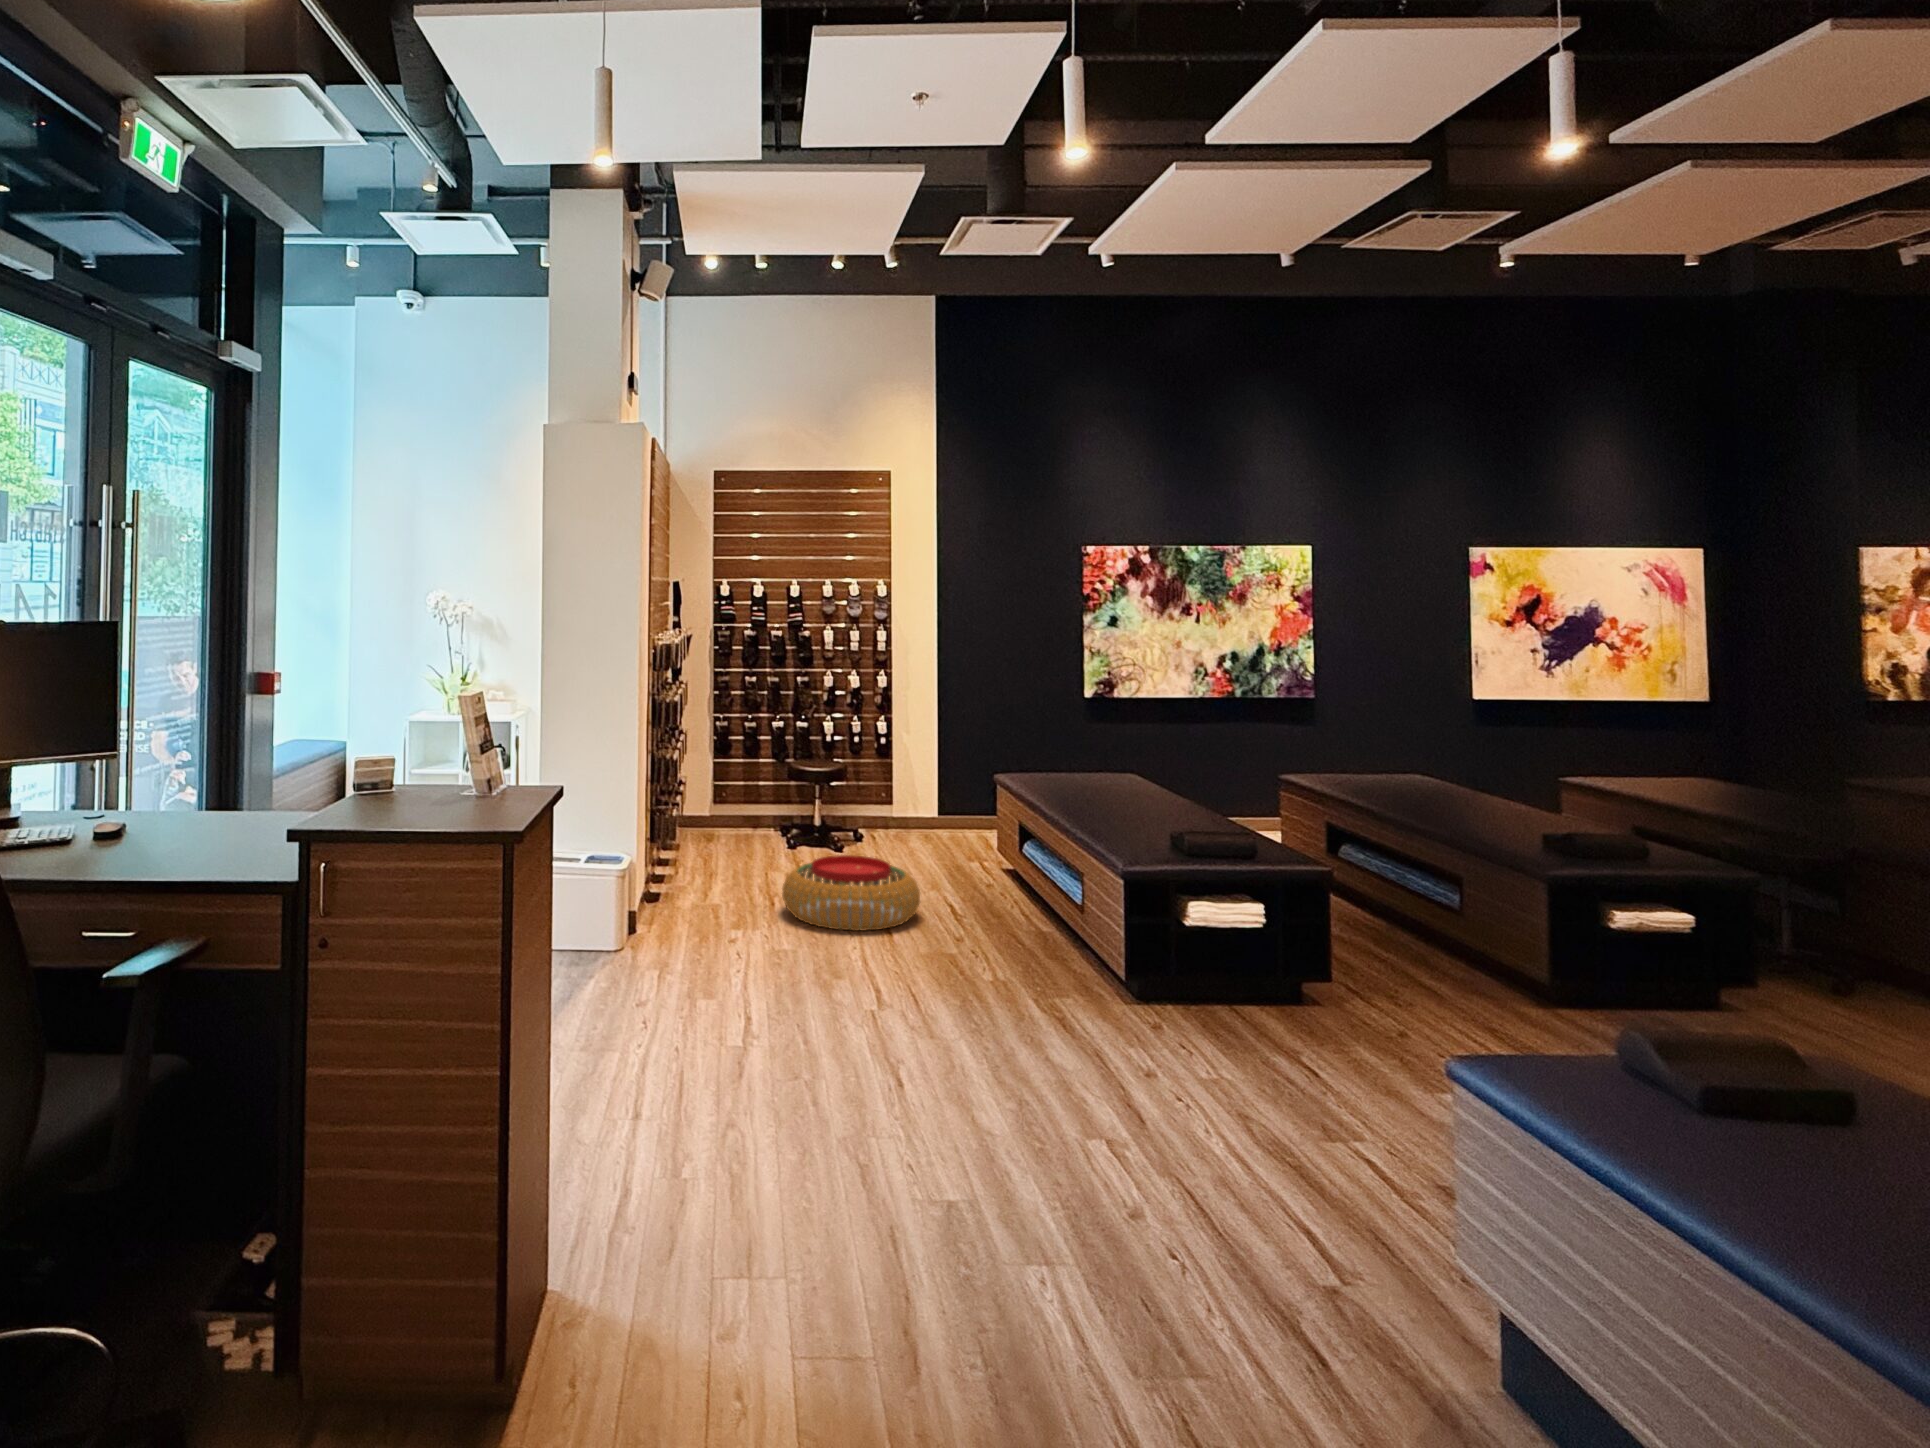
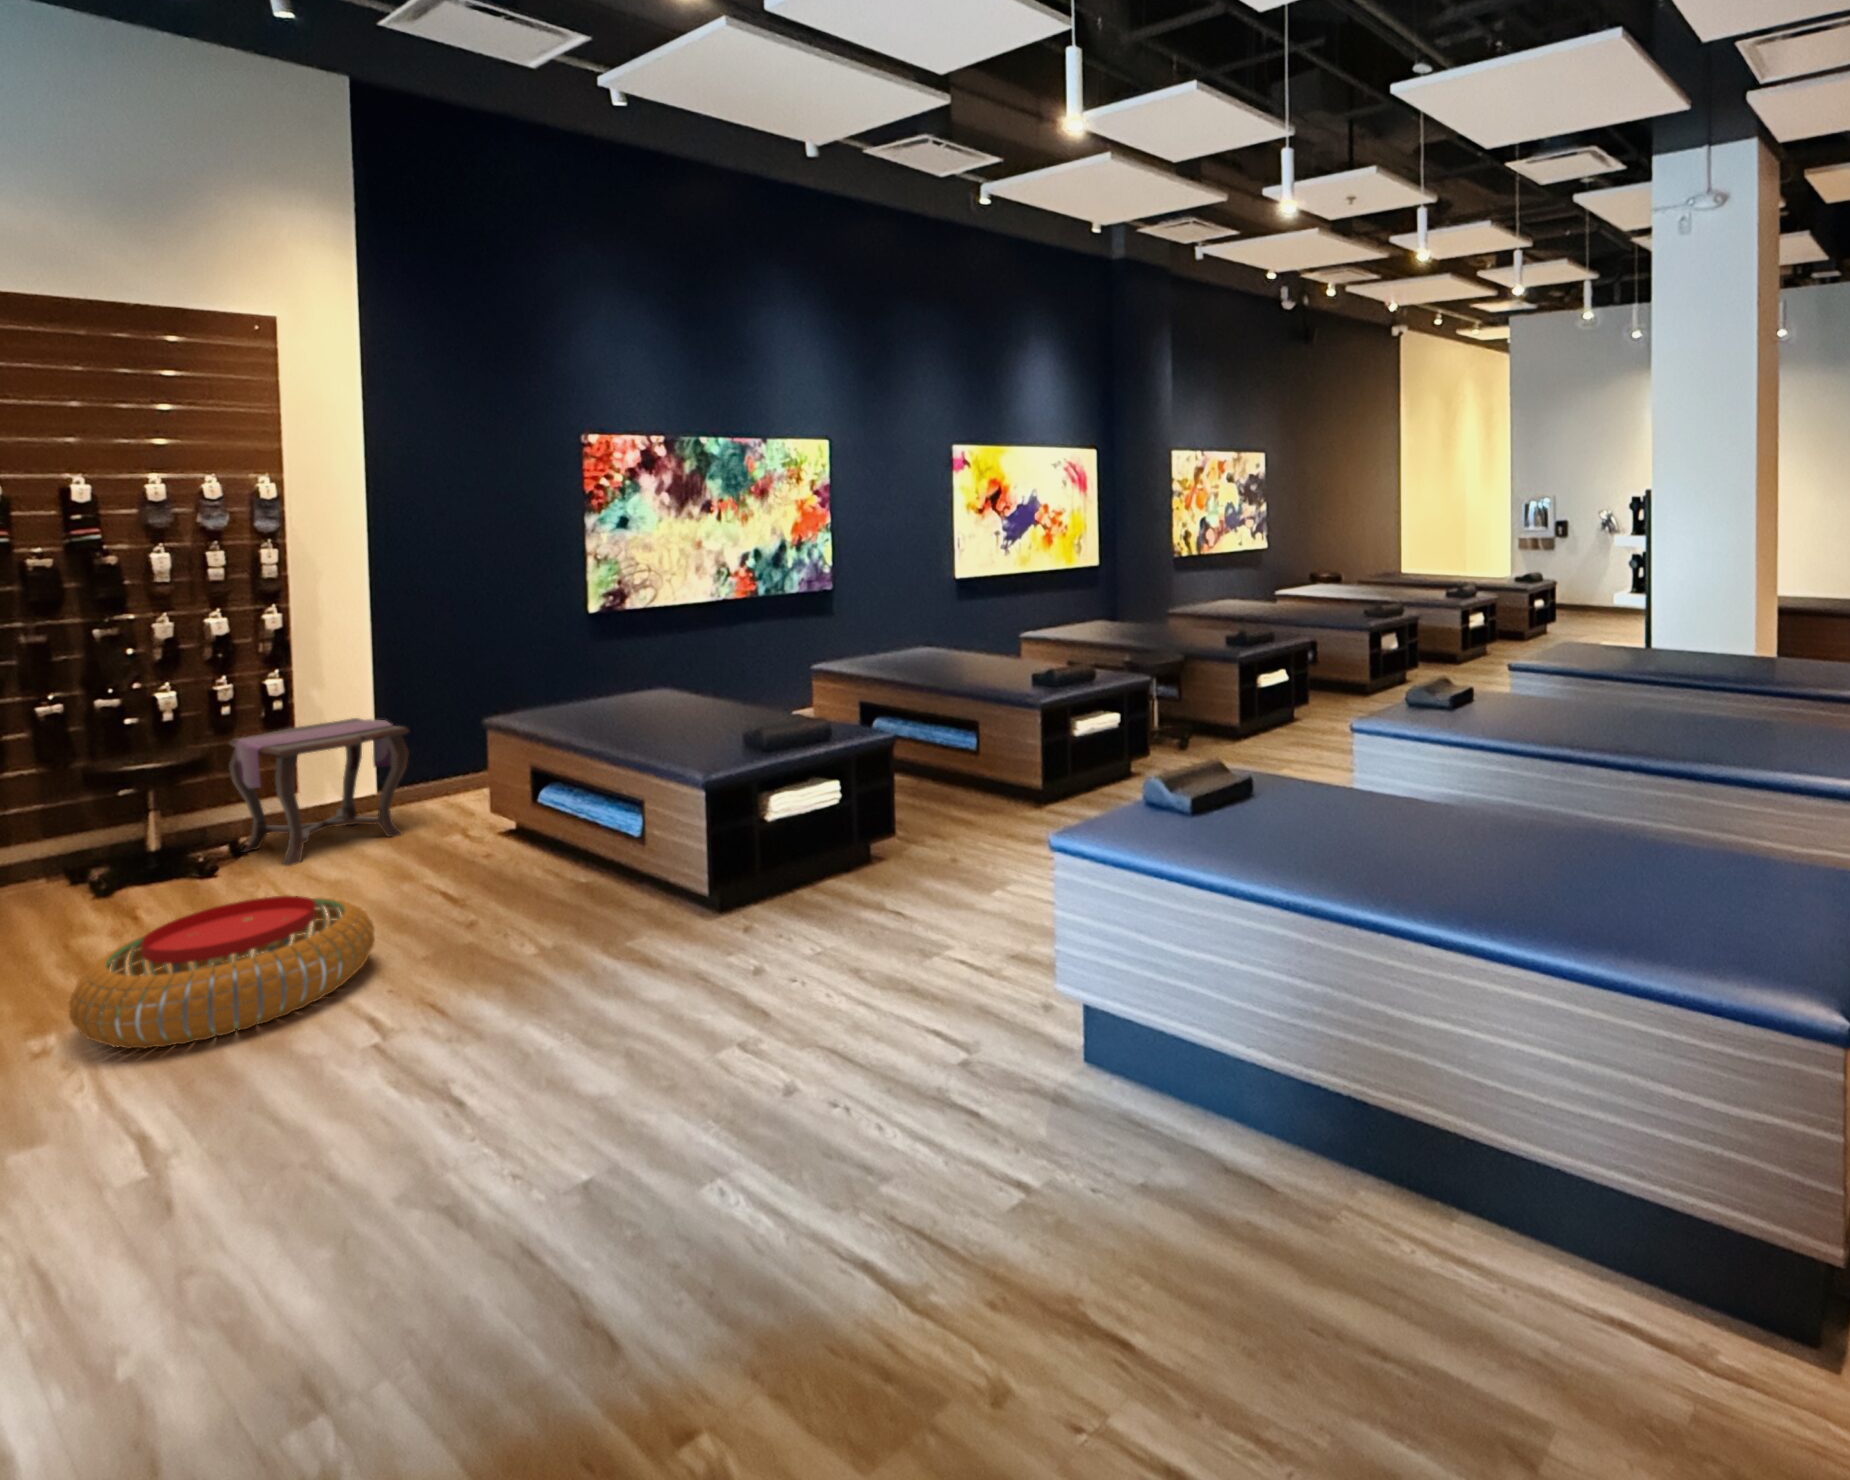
side table: none [857,759,955,854] -> present [228,718,409,866]

